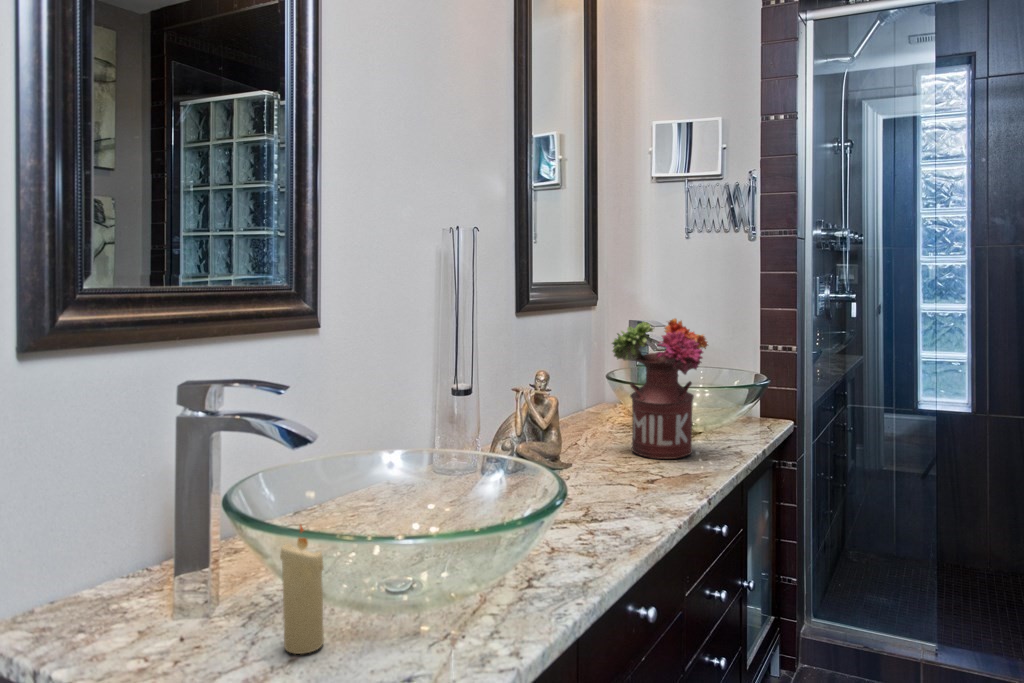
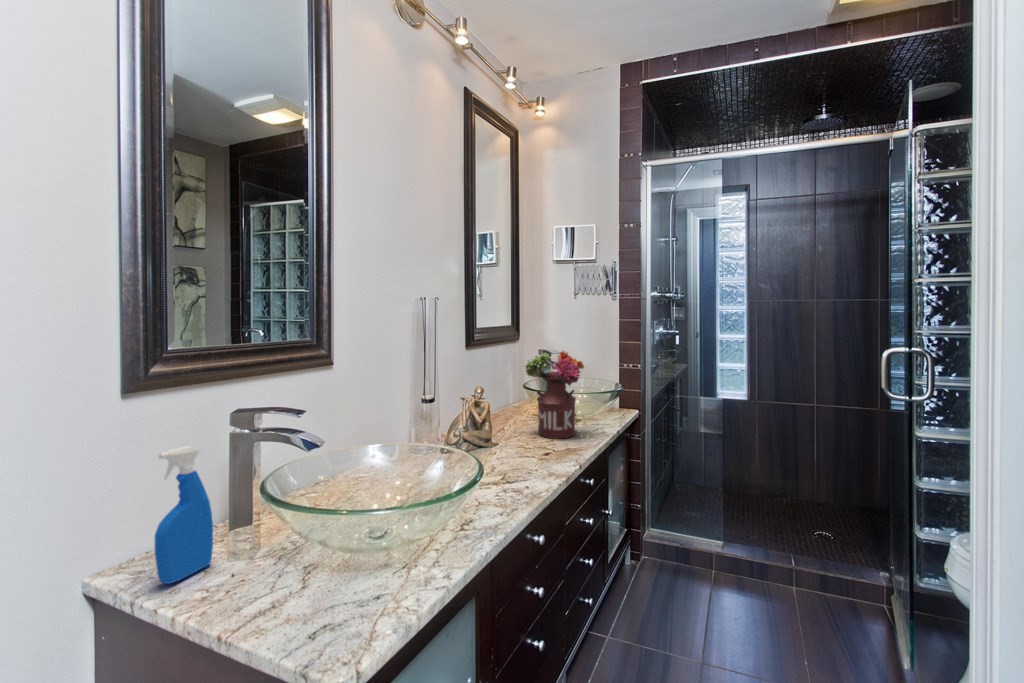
spray bottle: none [66,437,150,648] -> present [155,446,213,584]
candle: present [280,525,324,654] -> none [296,499,325,583]

